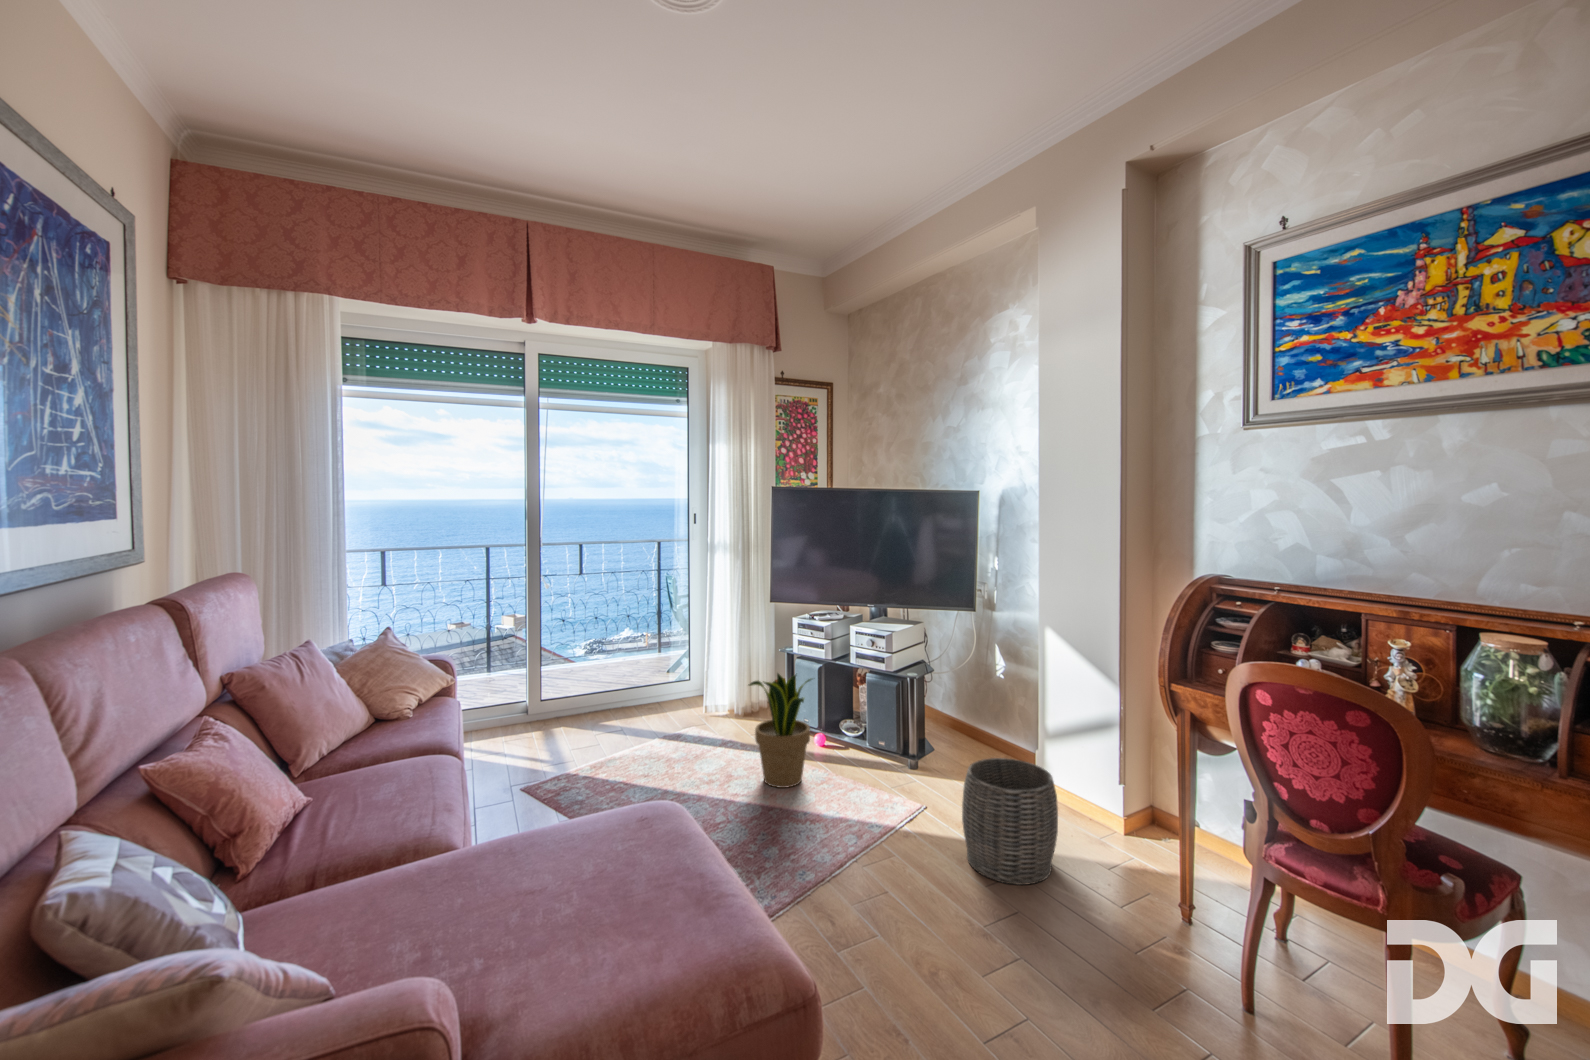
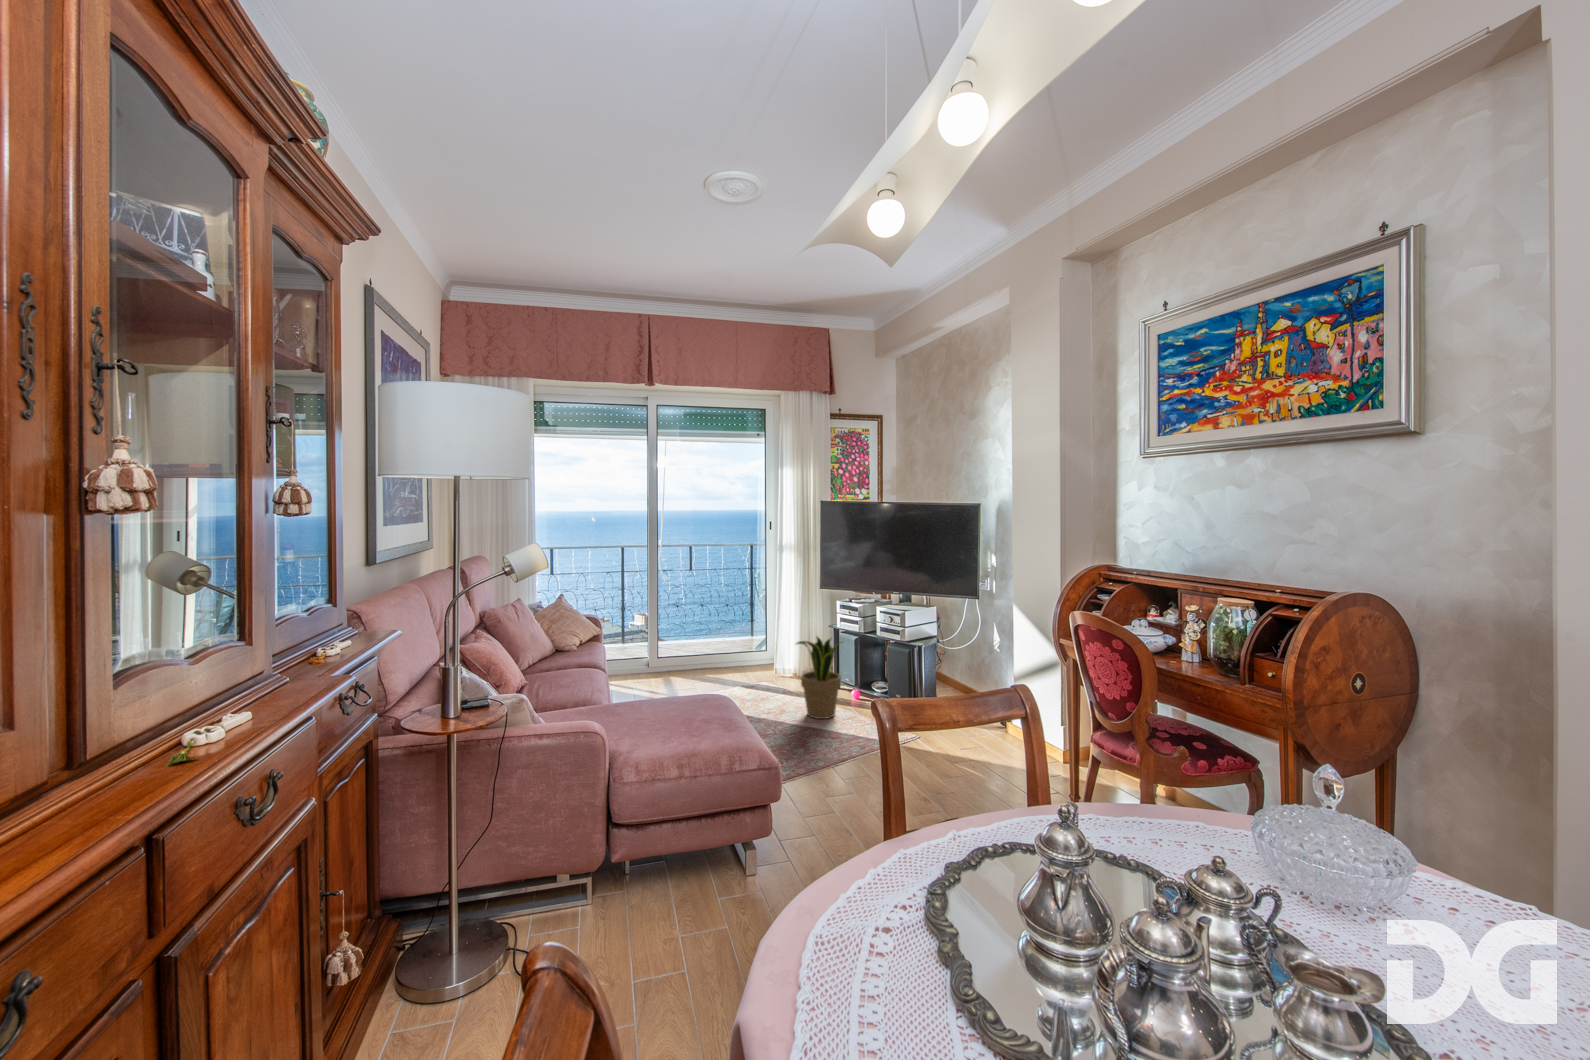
woven basket: present [962,758,1058,885] -> none [931,697,998,781]

